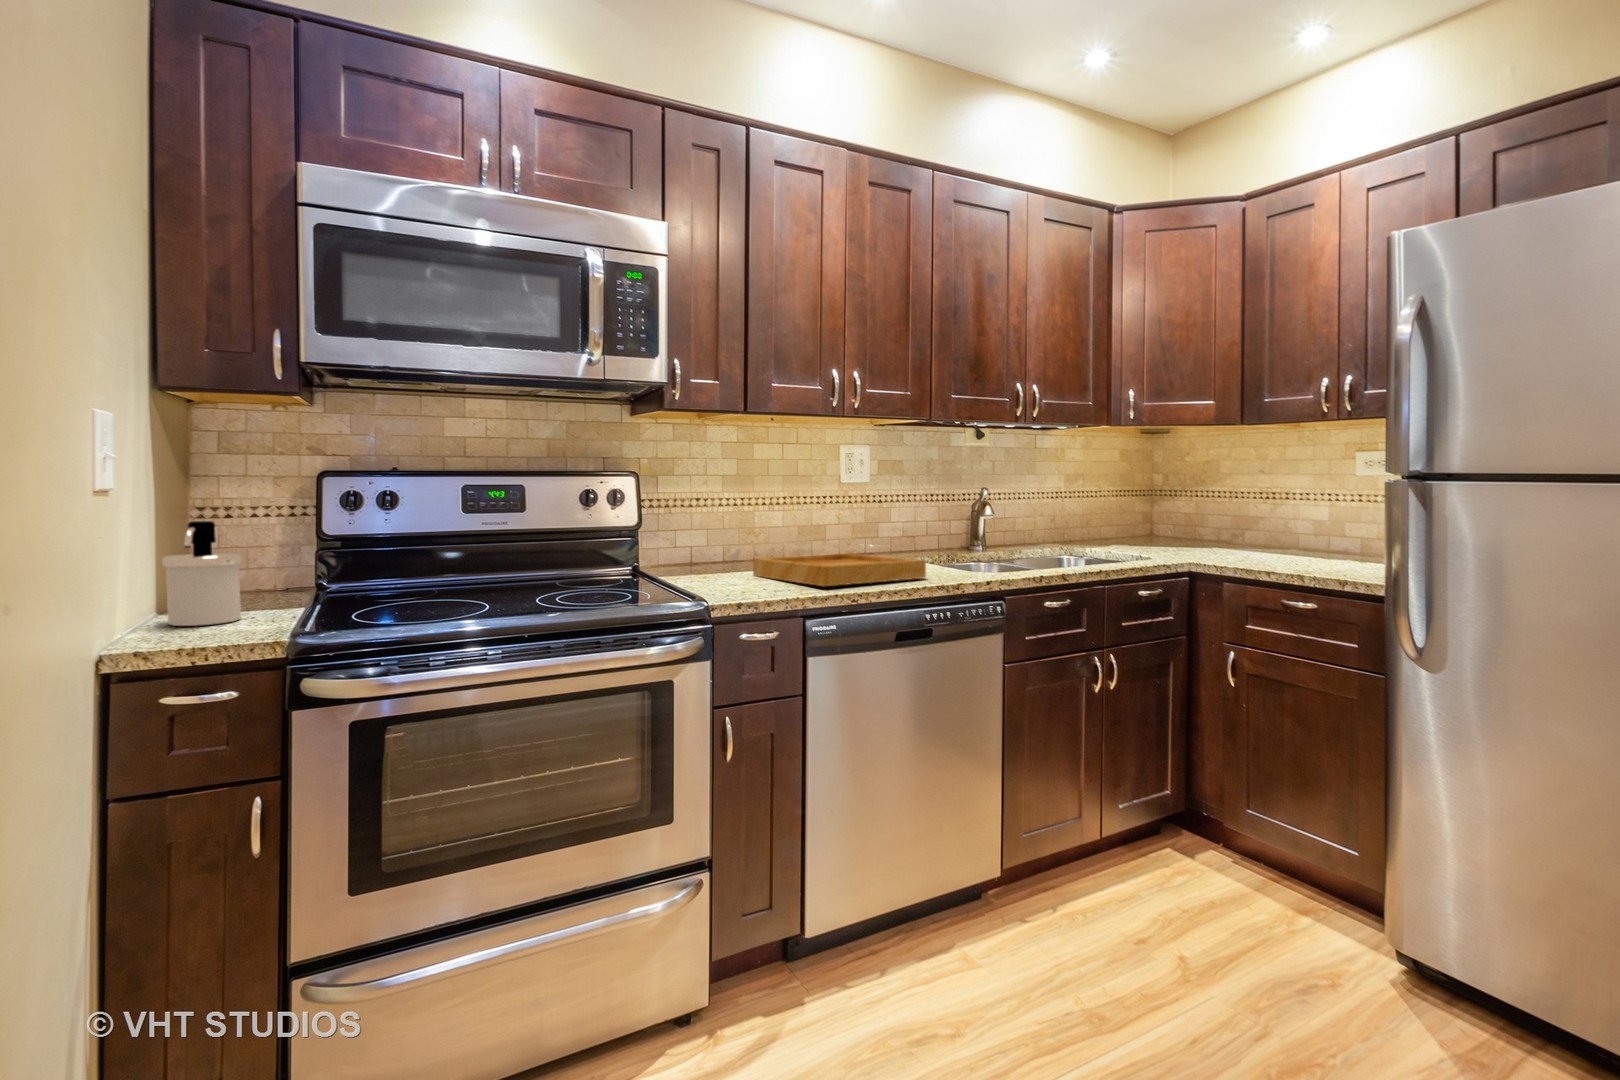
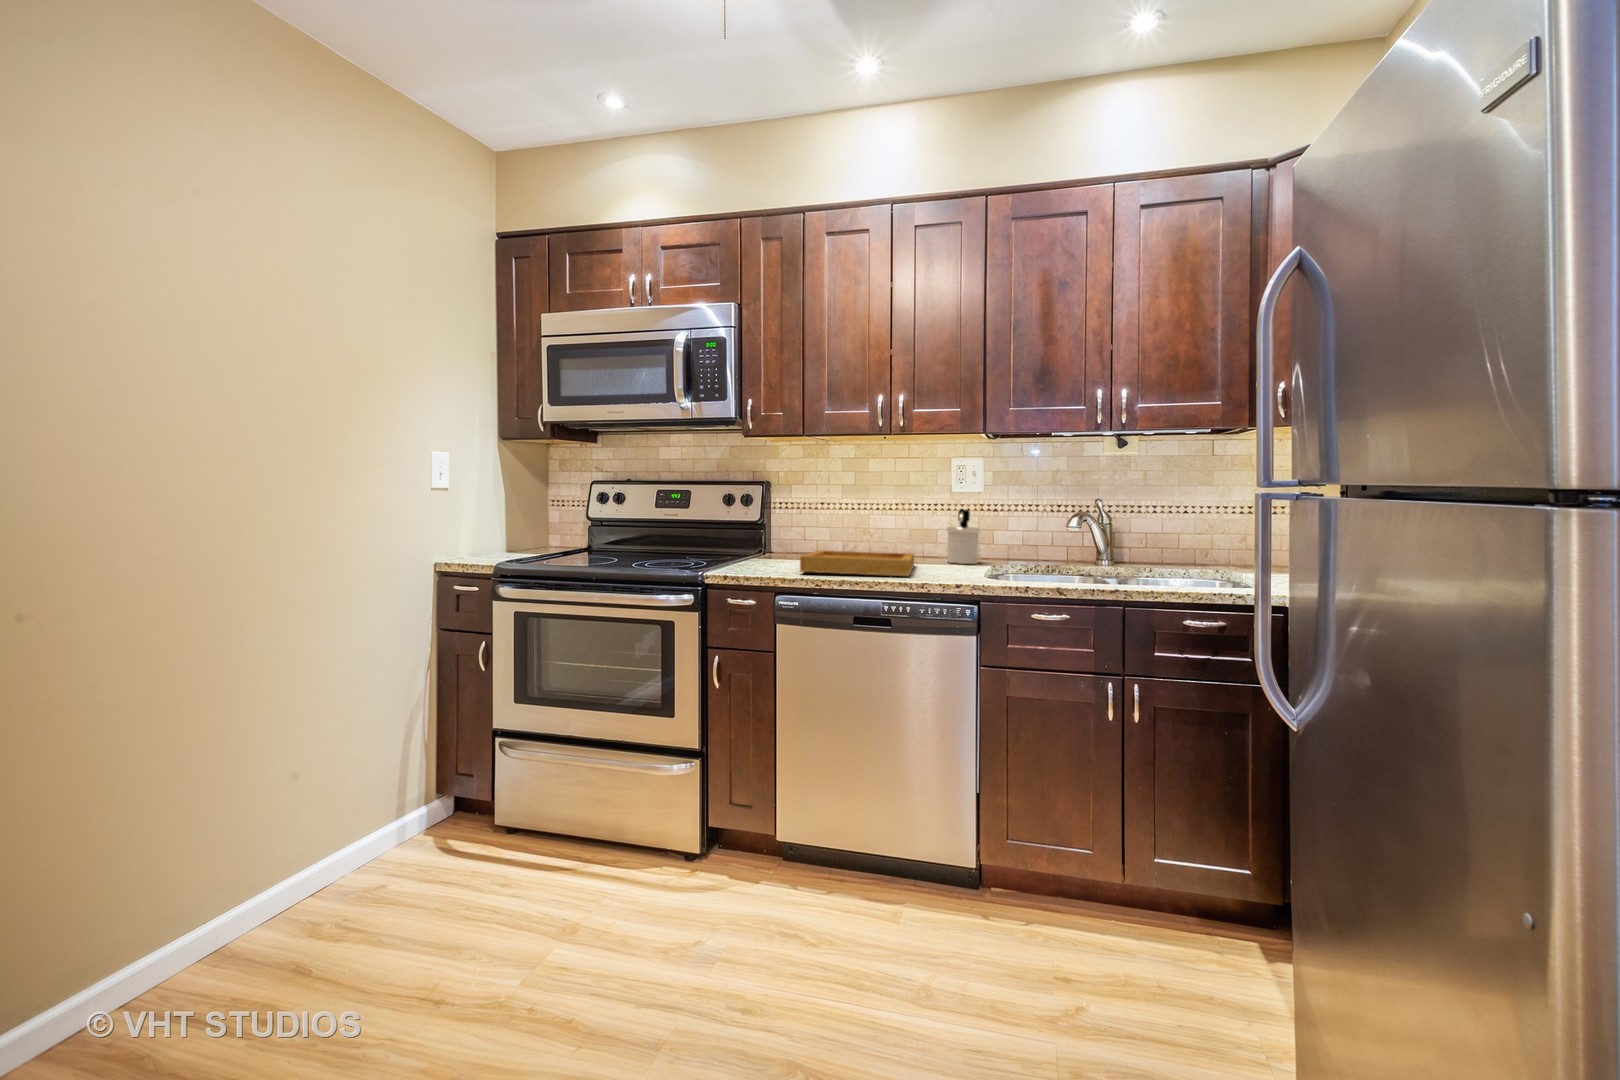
soap dispenser: present [162,521,241,626] -> present [947,510,980,564]

